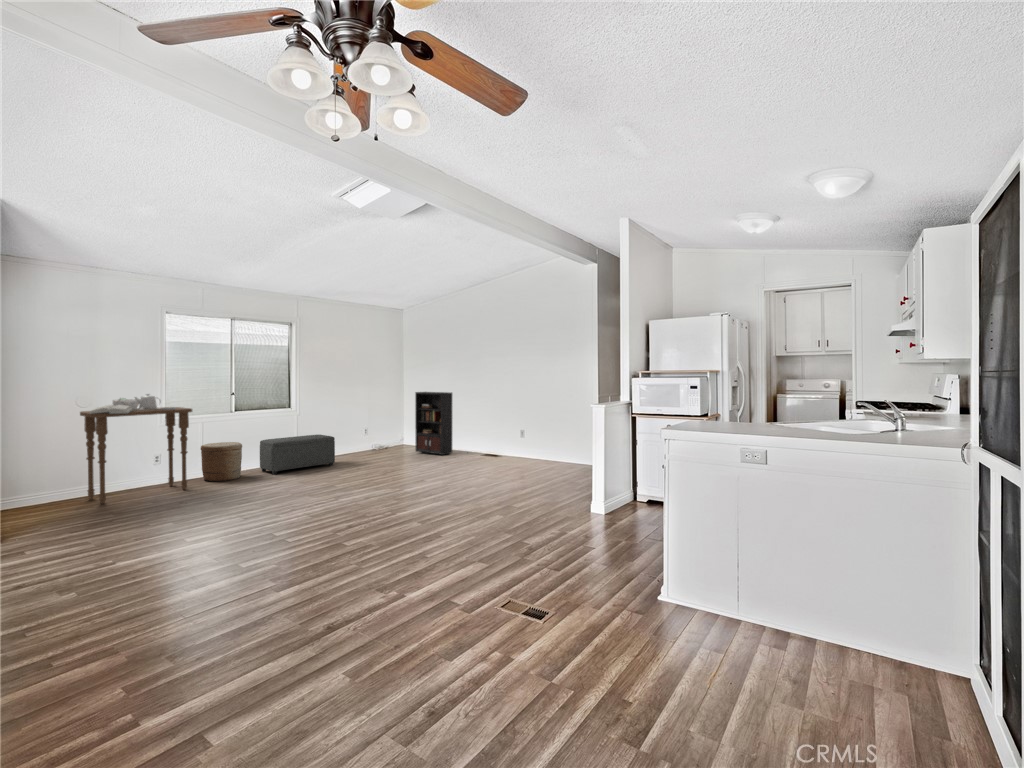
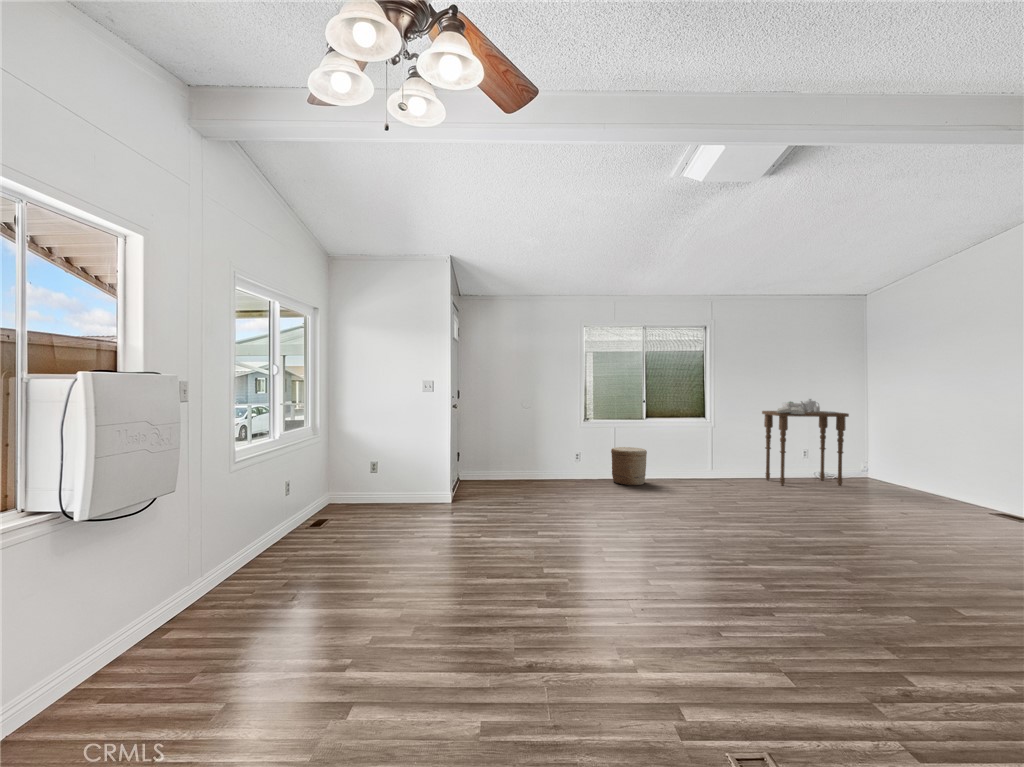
bookcase: present [415,392,452,455] -> none [871,408,965,507]
side table: present [80,394,192,504] -> present [762,399,849,486]
ottoman: present [260,435,335,475] -> none [666,450,747,489]

